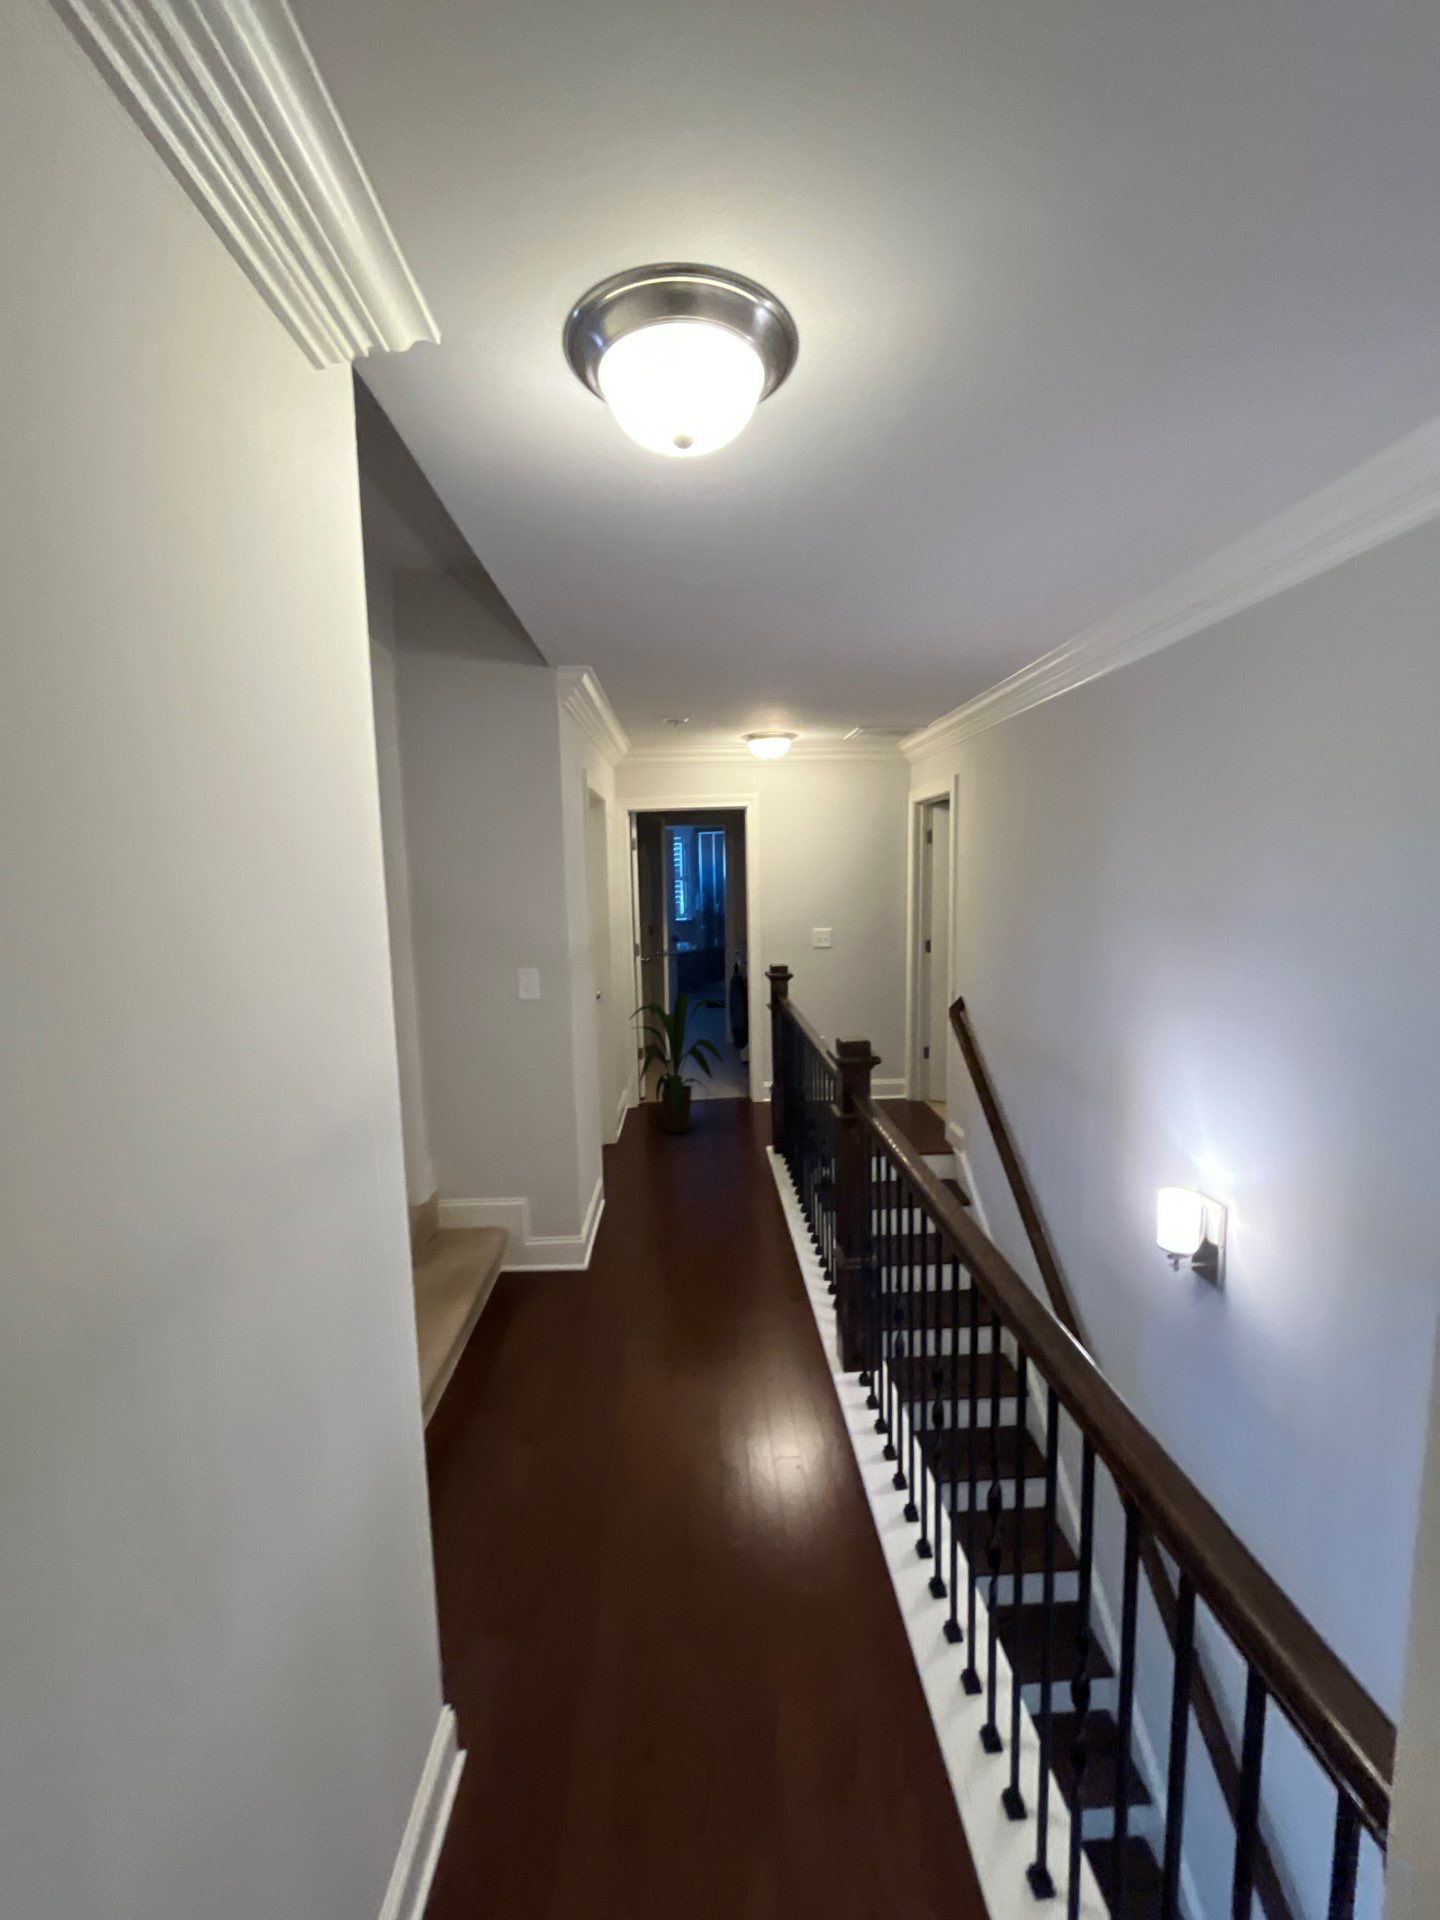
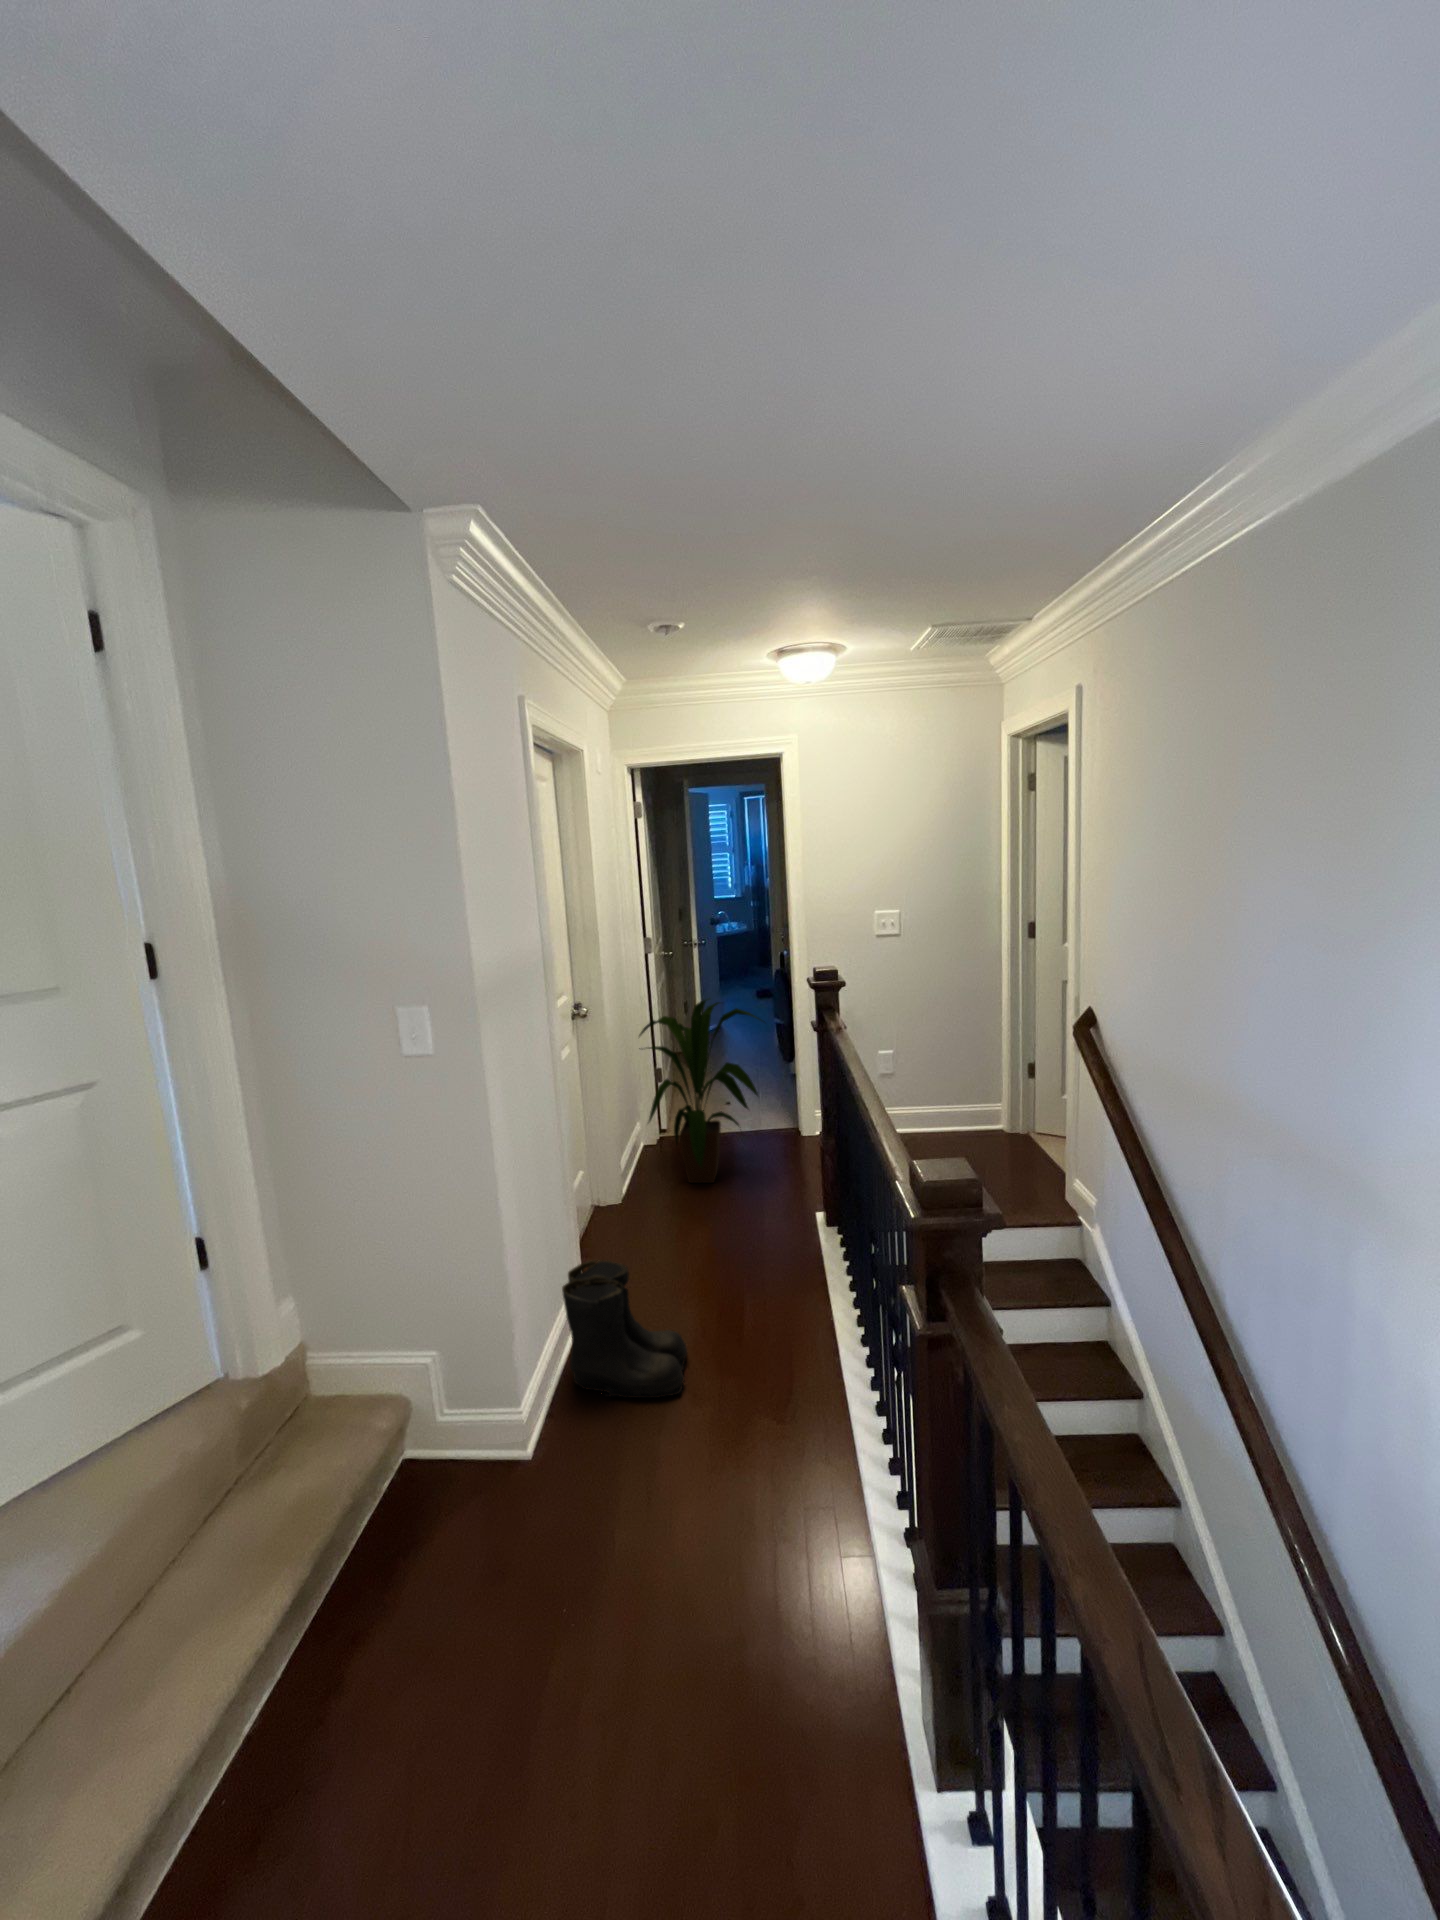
boots: none [600,1156,684,1243] -> present [562,1260,687,1398]

